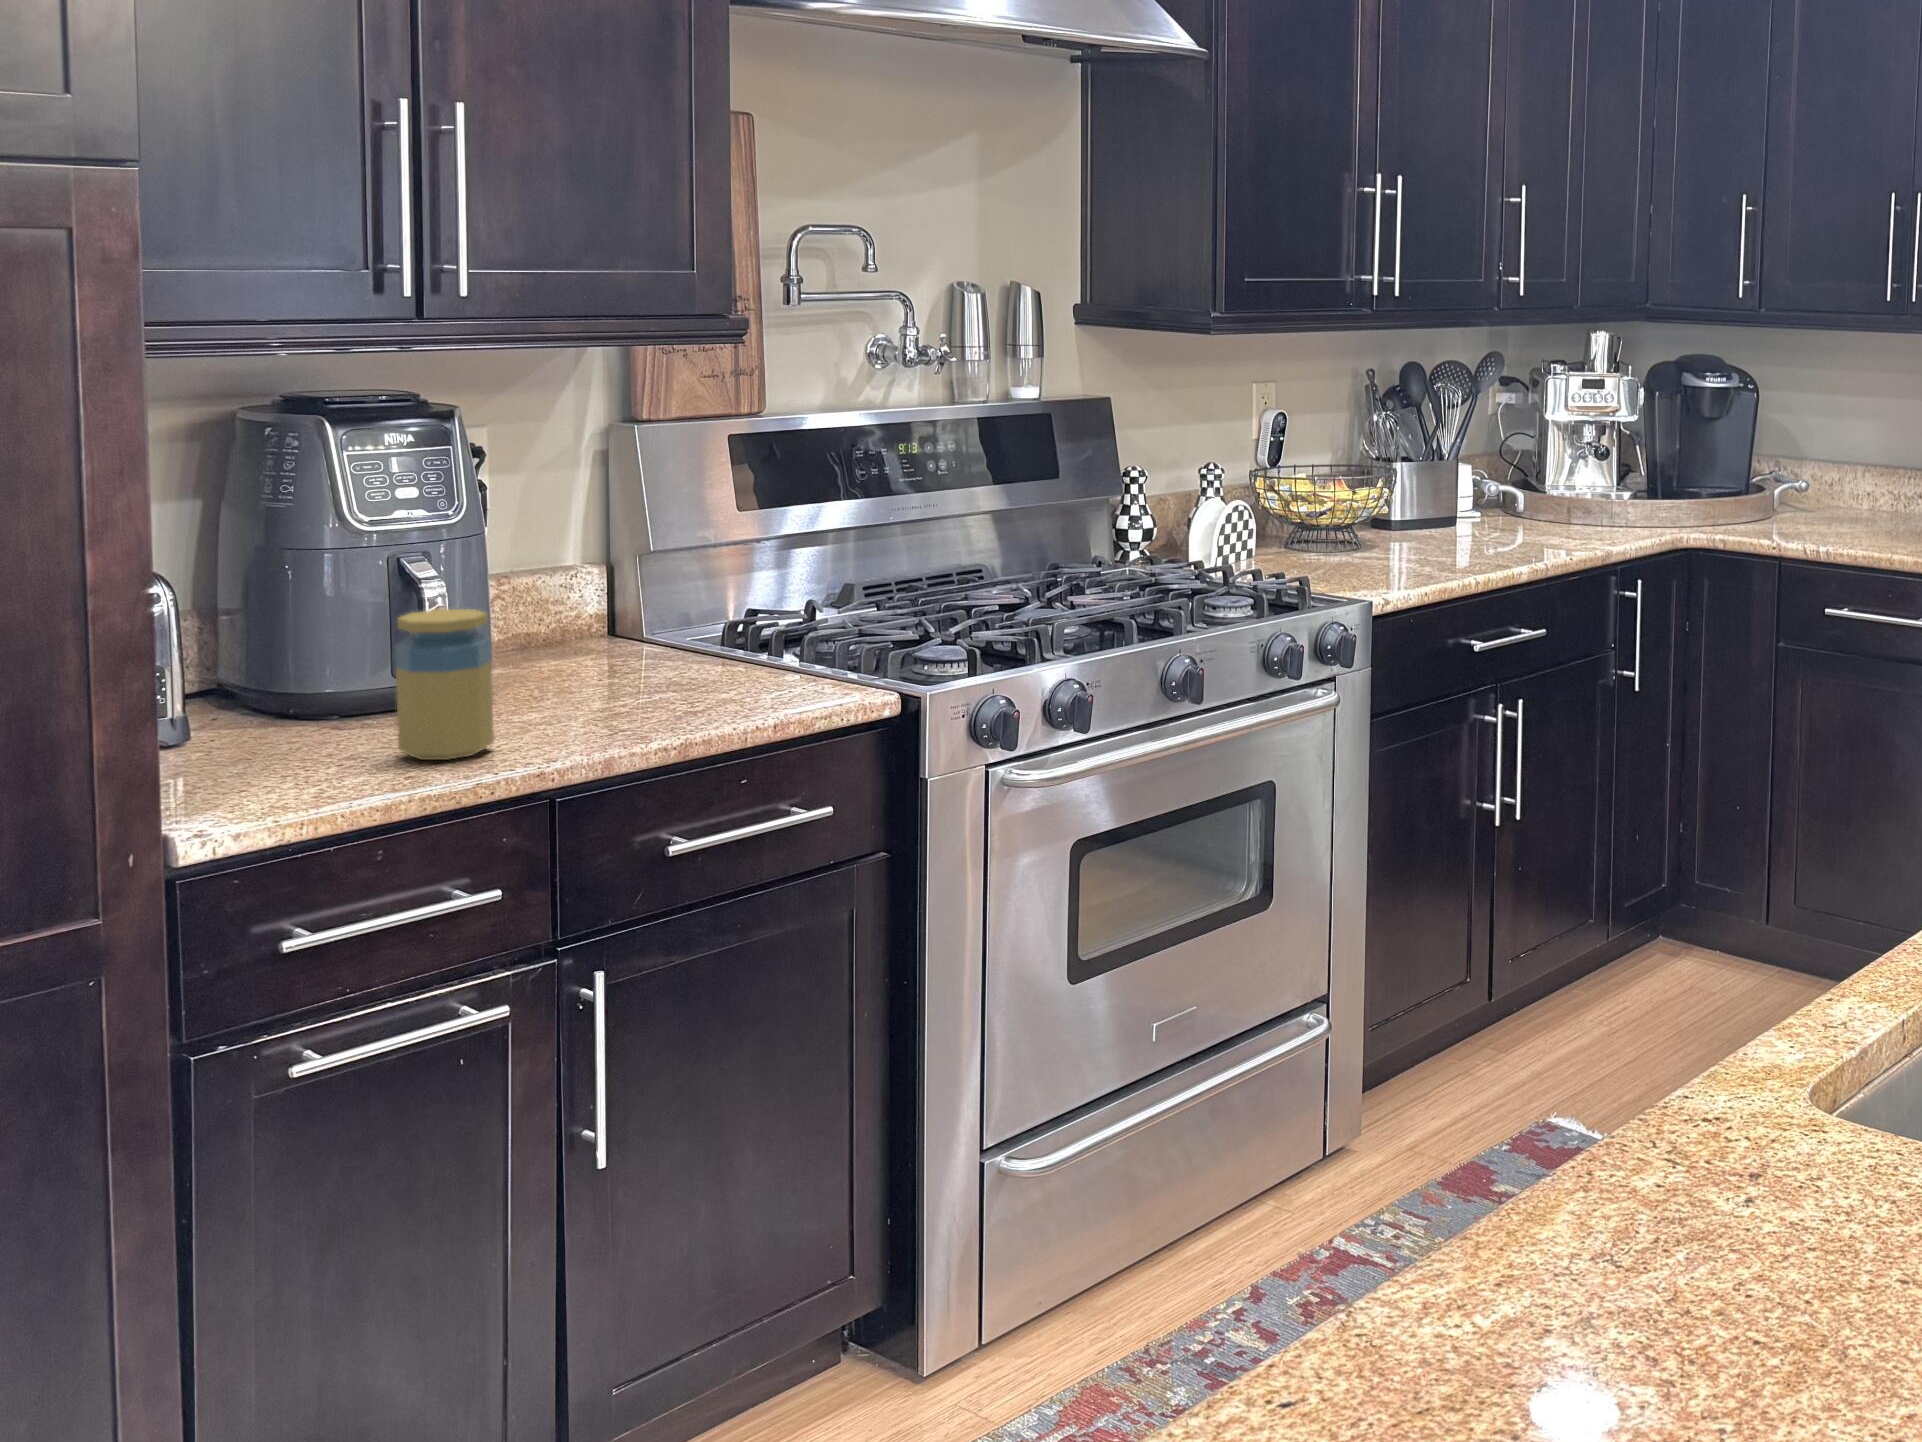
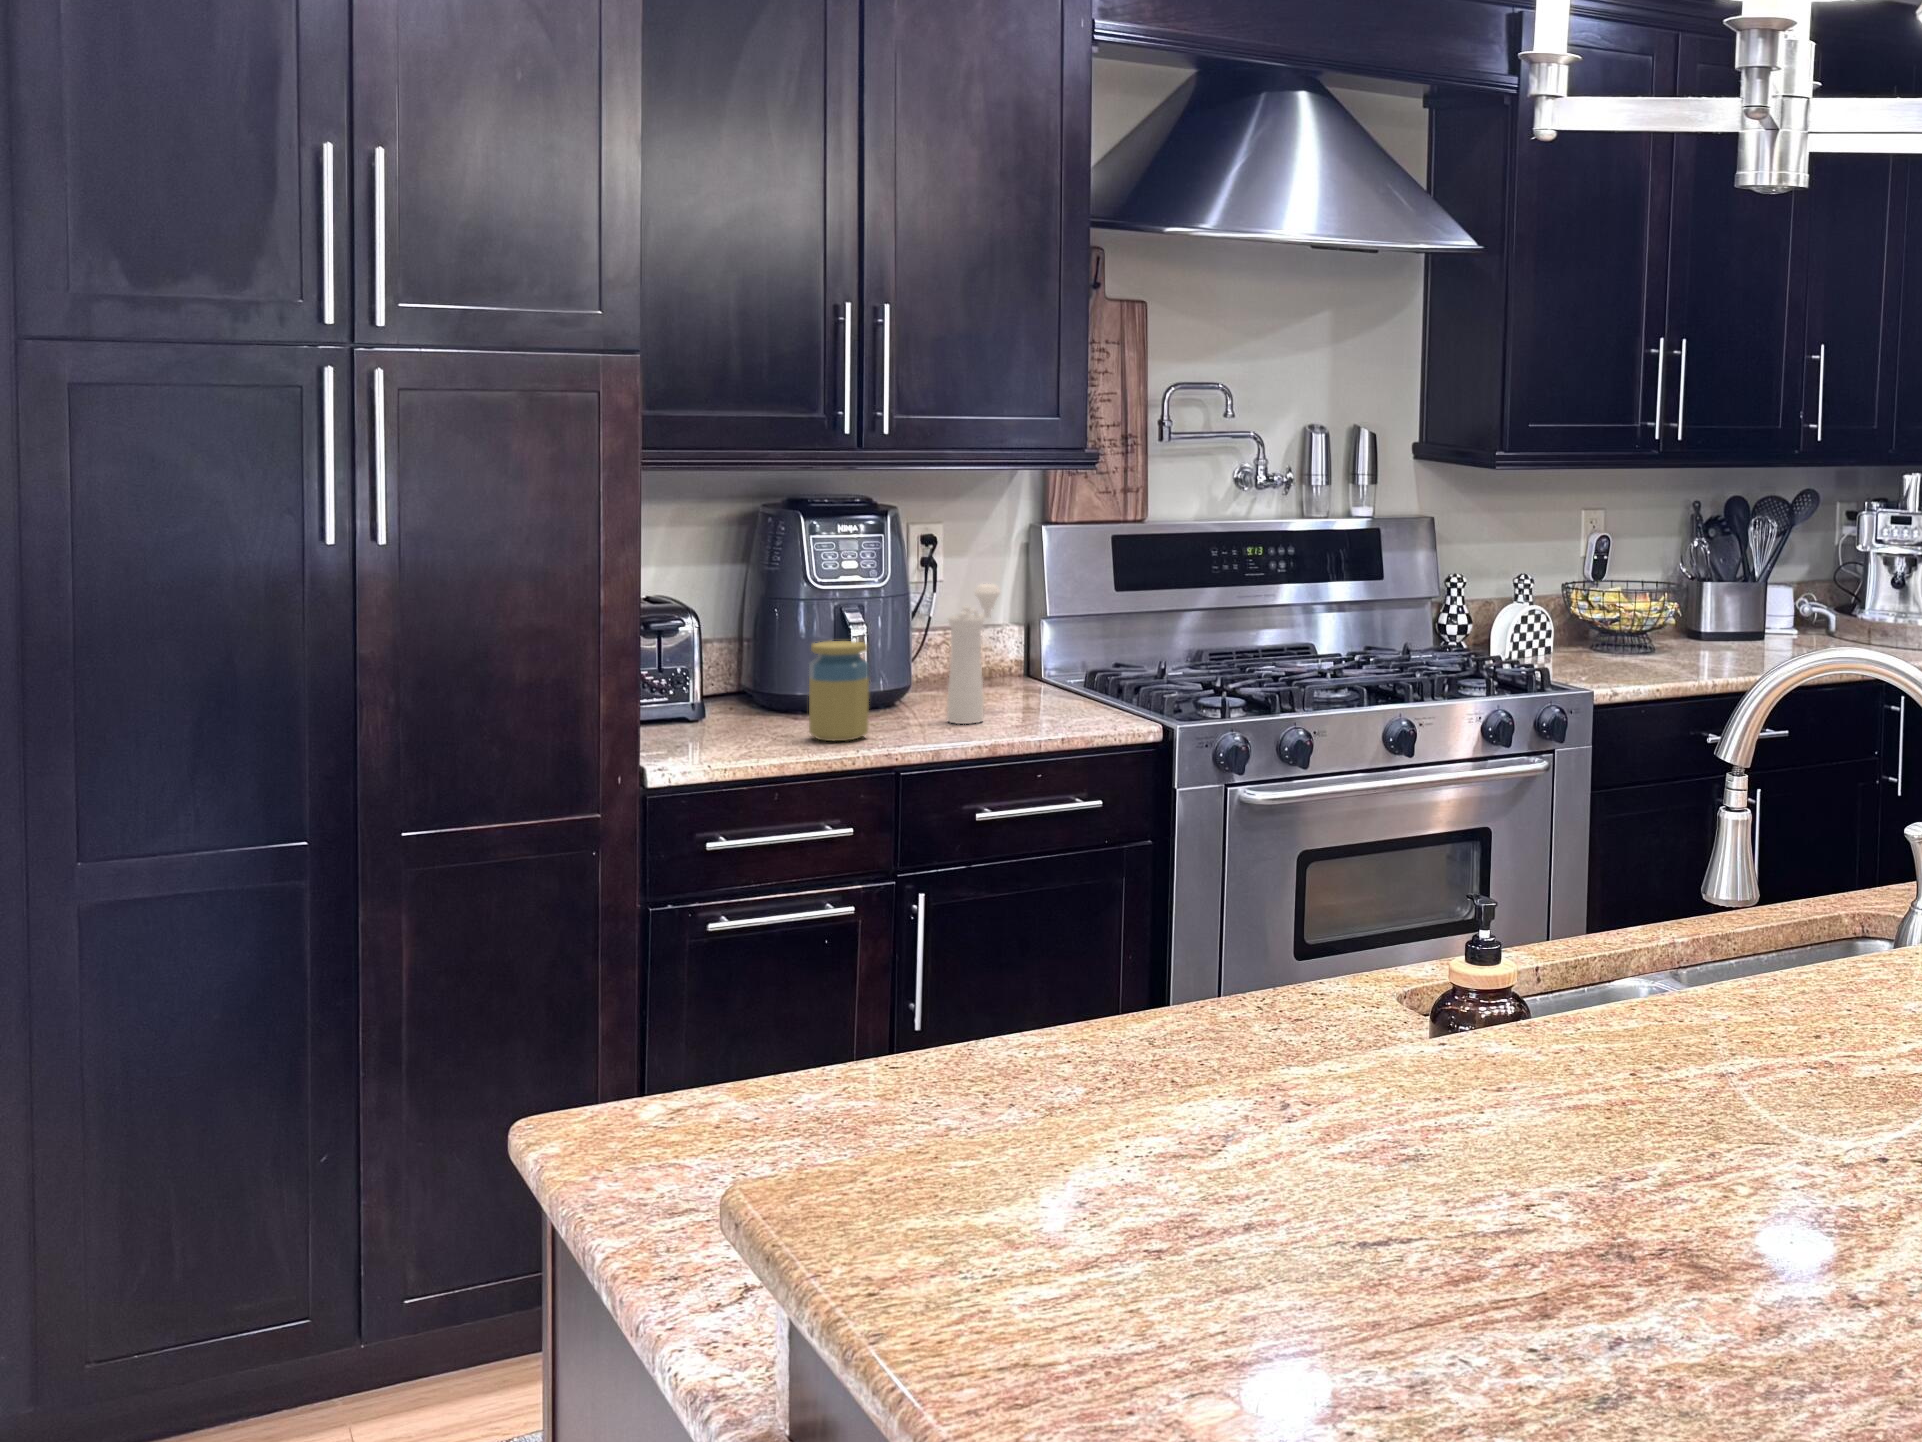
pepper mill: none [579,512,637,714] -> present [947,584,1001,724]

